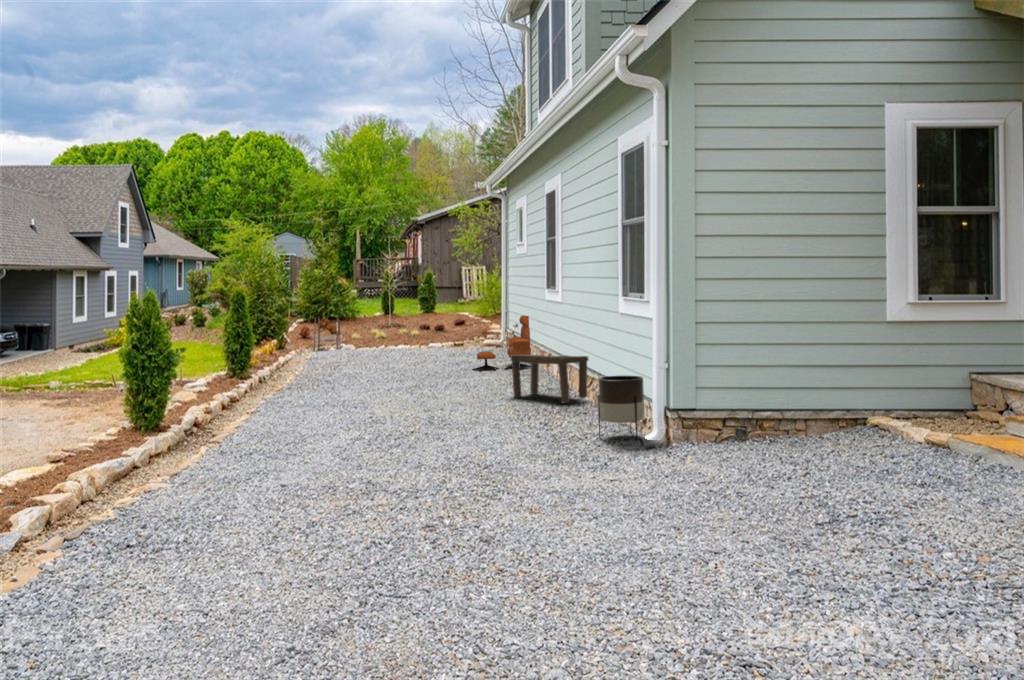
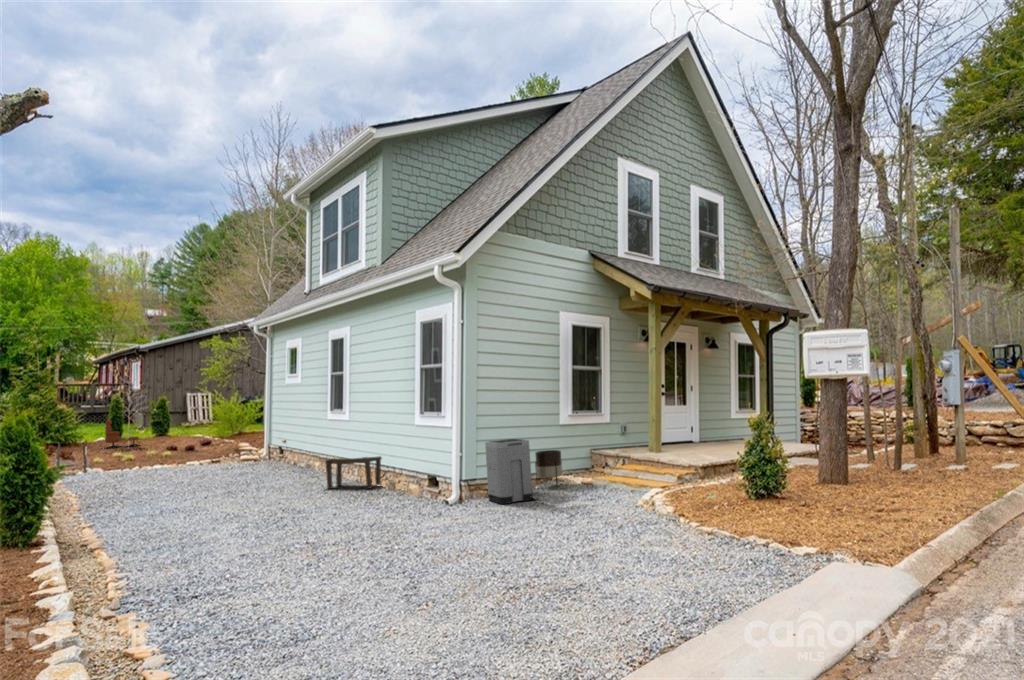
lounge chair: present [472,315,531,371] -> present [105,420,139,448]
trash can: none [714,343,798,462] -> present [485,439,533,504]
planter: present [598,375,644,440] -> present [535,450,563,487]

